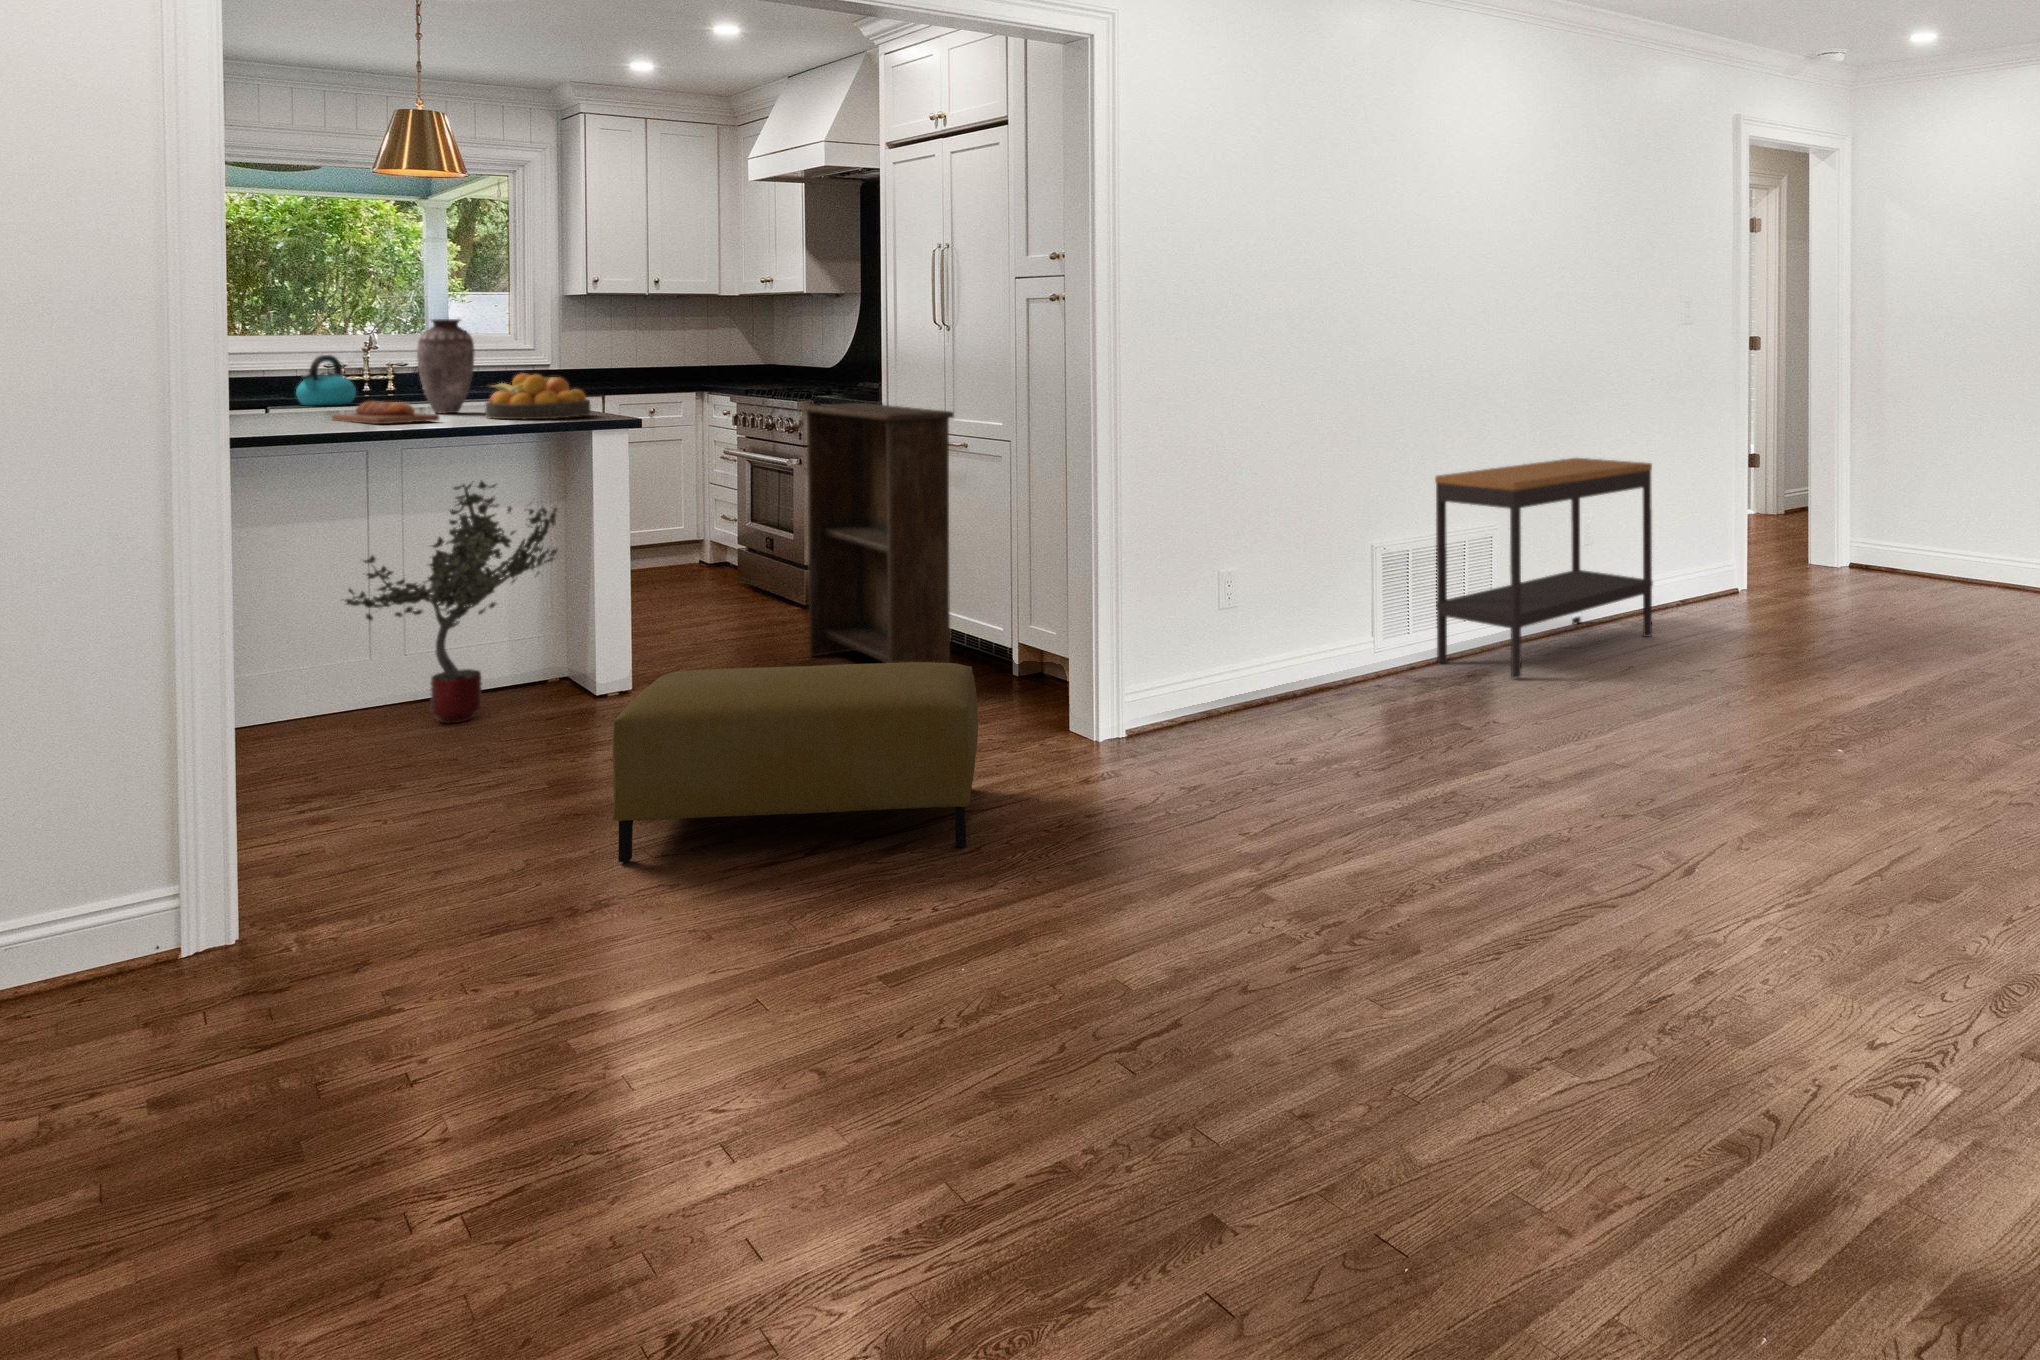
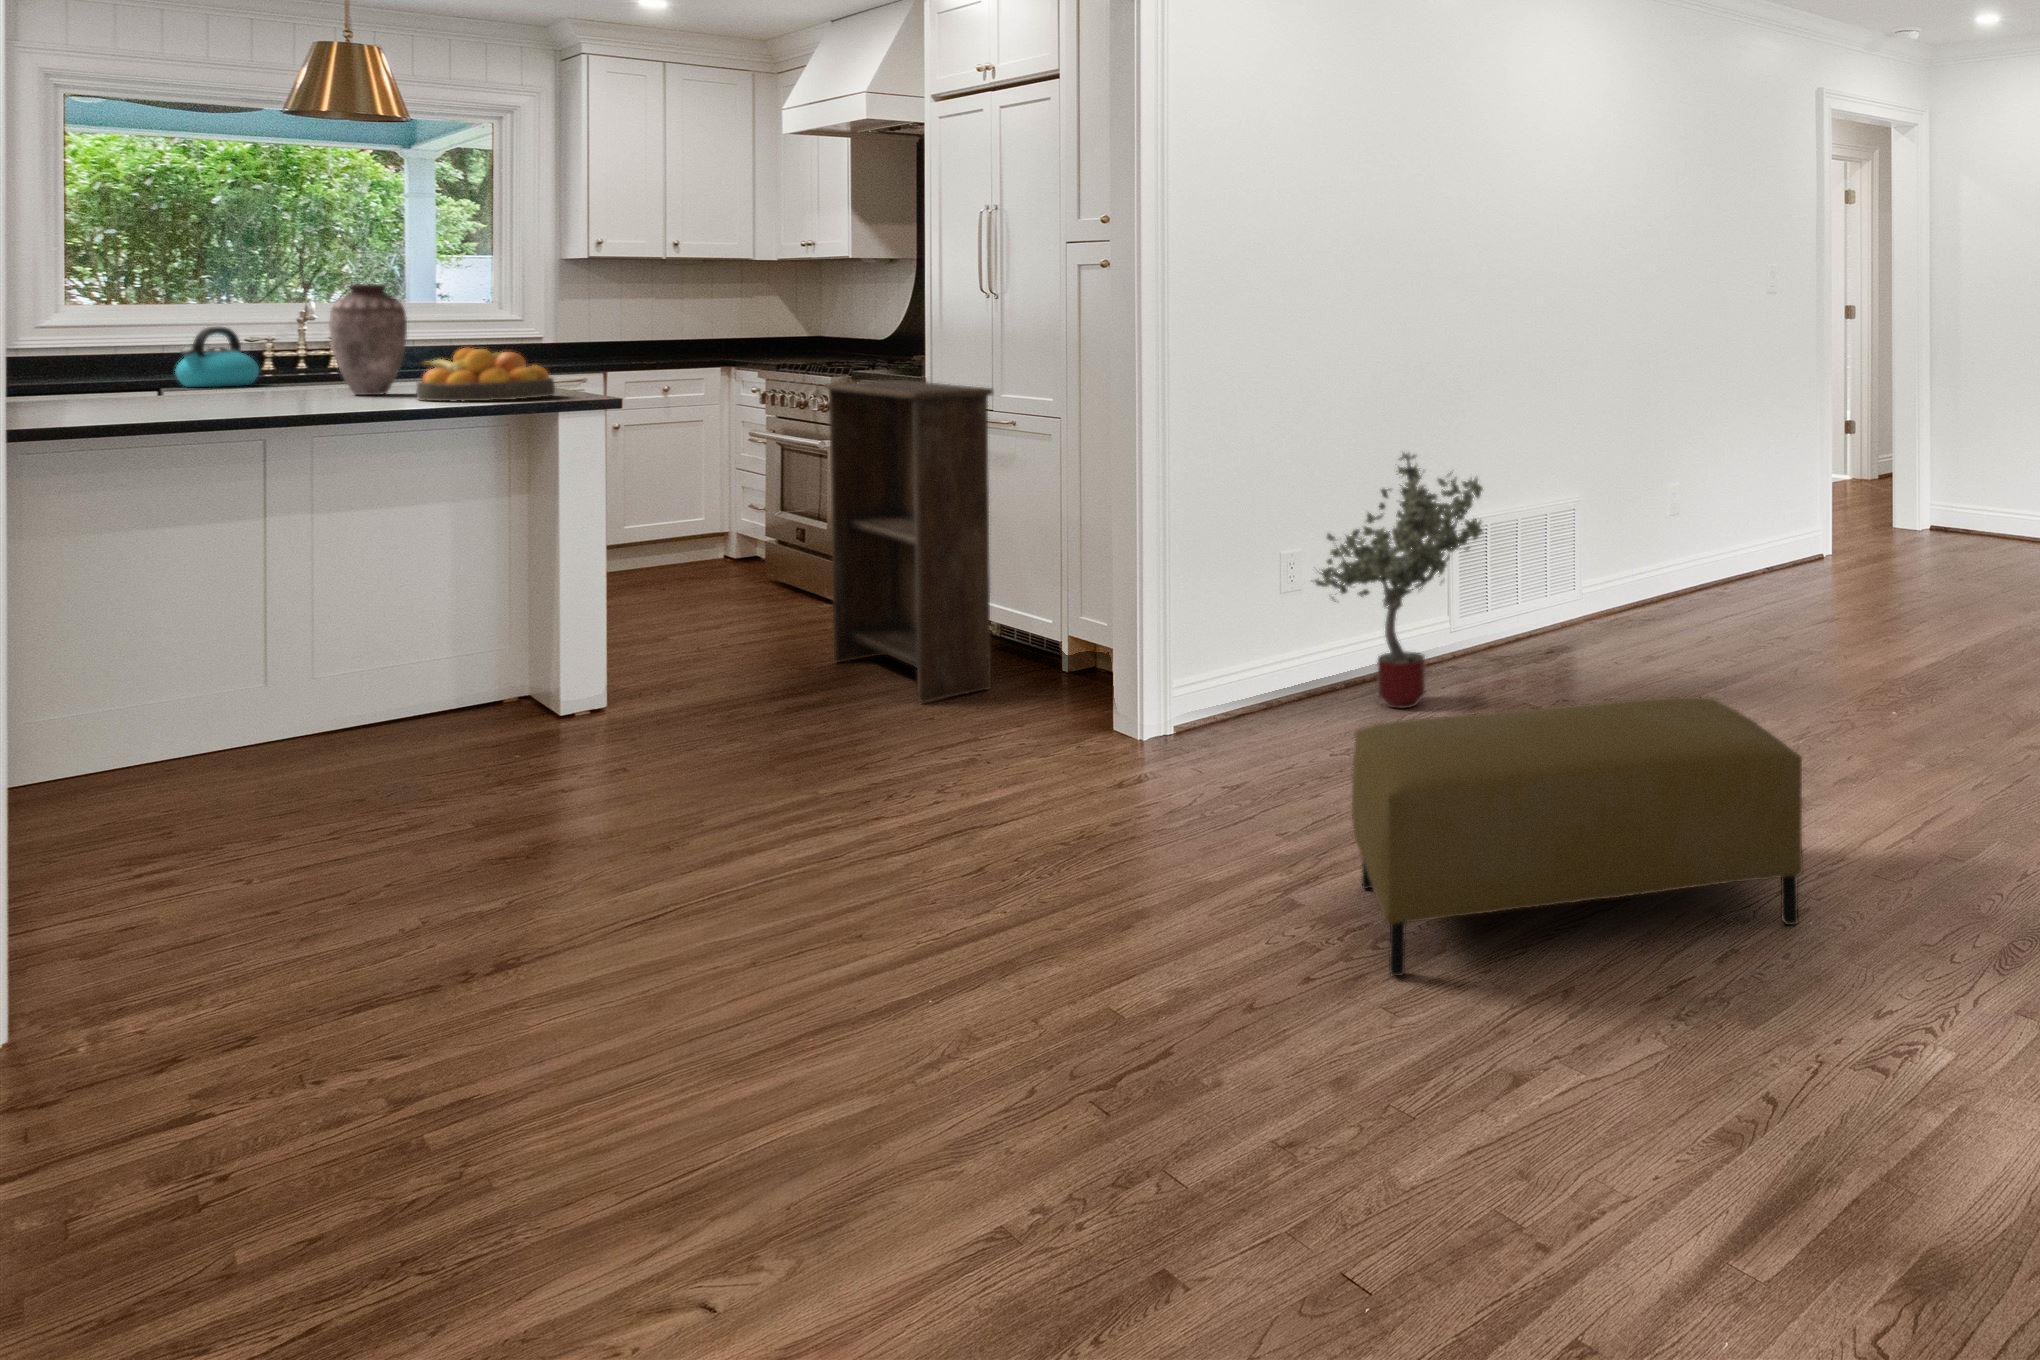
bread loaf: present [332,401,439,424] -> none [205,382,349,409]
console table: present [1435,458,1653,679] -> none [1522,431,1743,658]
potted tree: present [345,481,557,723] -> present [1311,453,1483,708]
ottoman: present [612,662,978,862] -> present [1352,697,1803,976]

